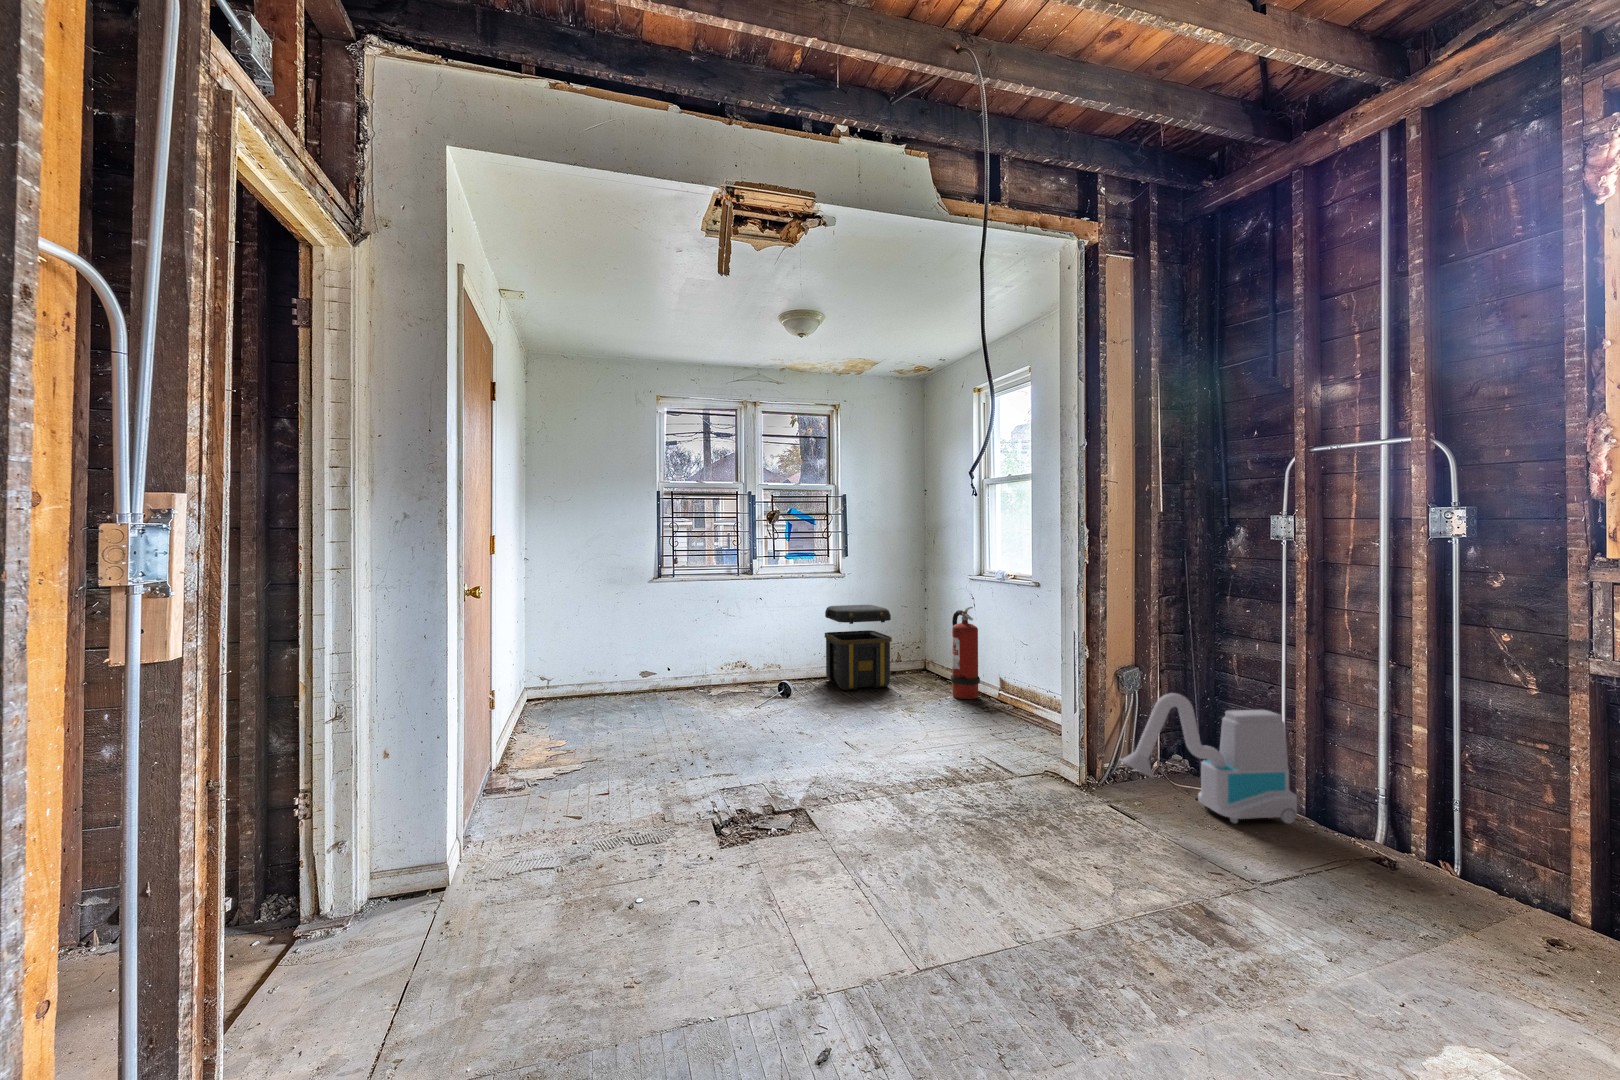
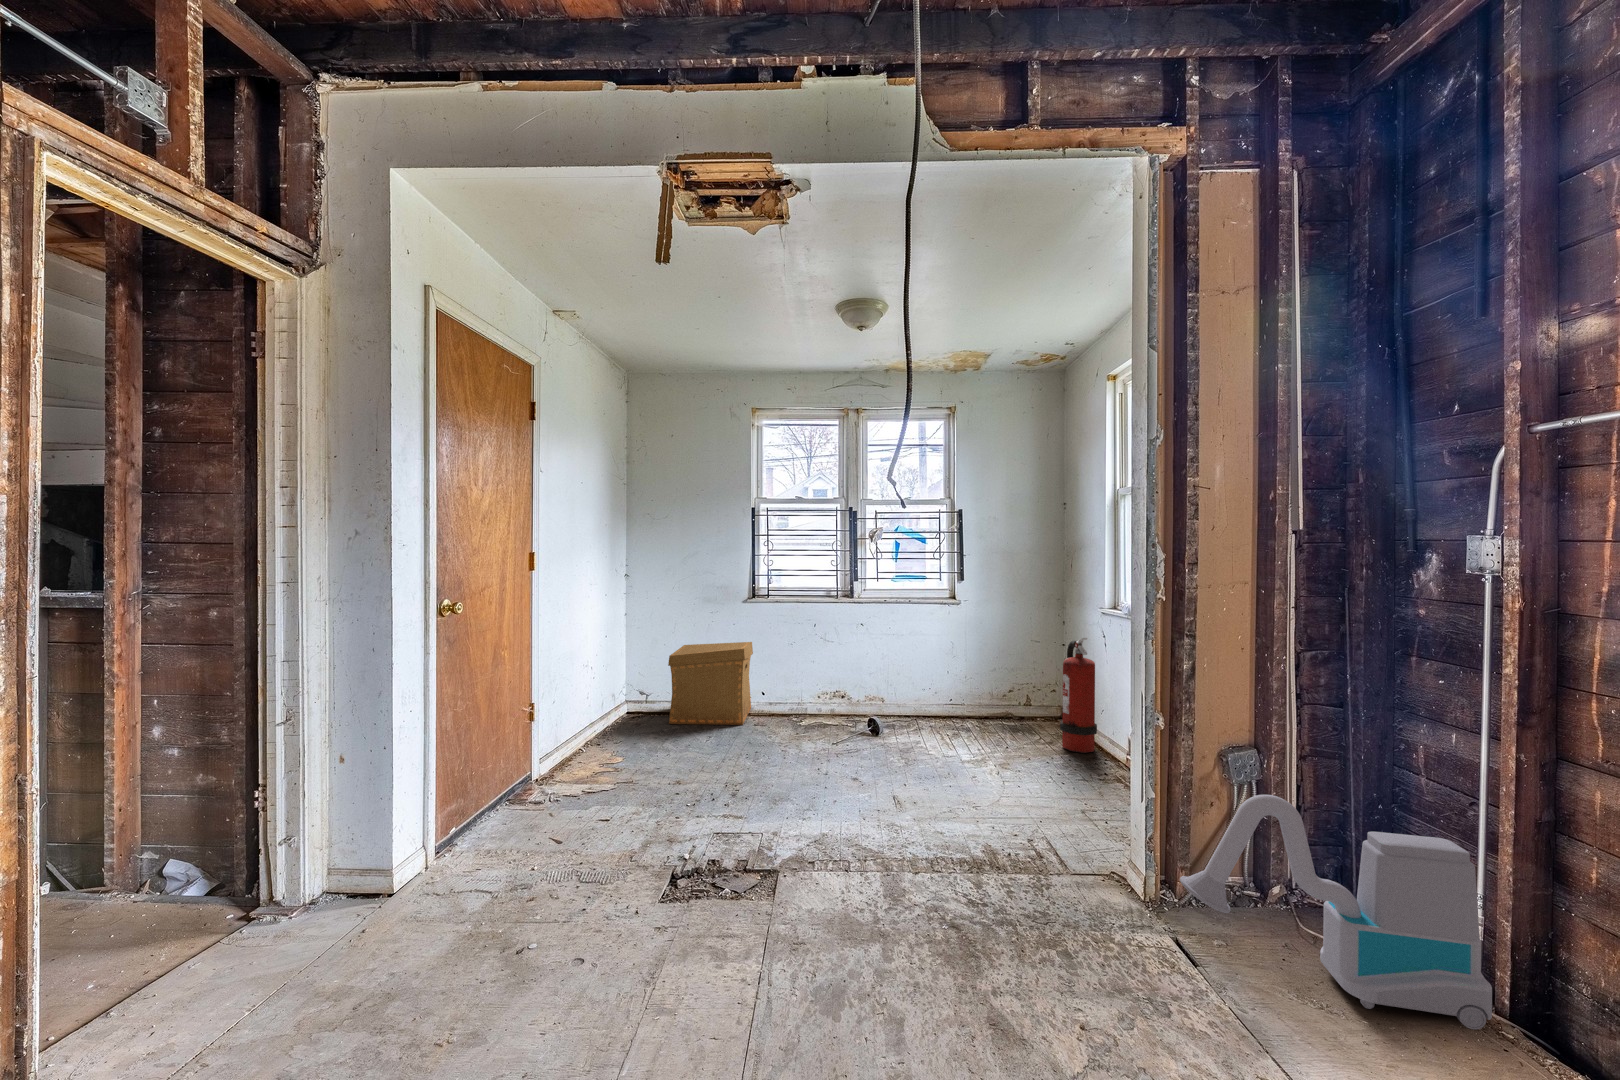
toolbox: present [824,605,892,690] -> none [921,625,994,725]
cardboard box: none [601,629,678,712] -> present [668,642,753,725]

